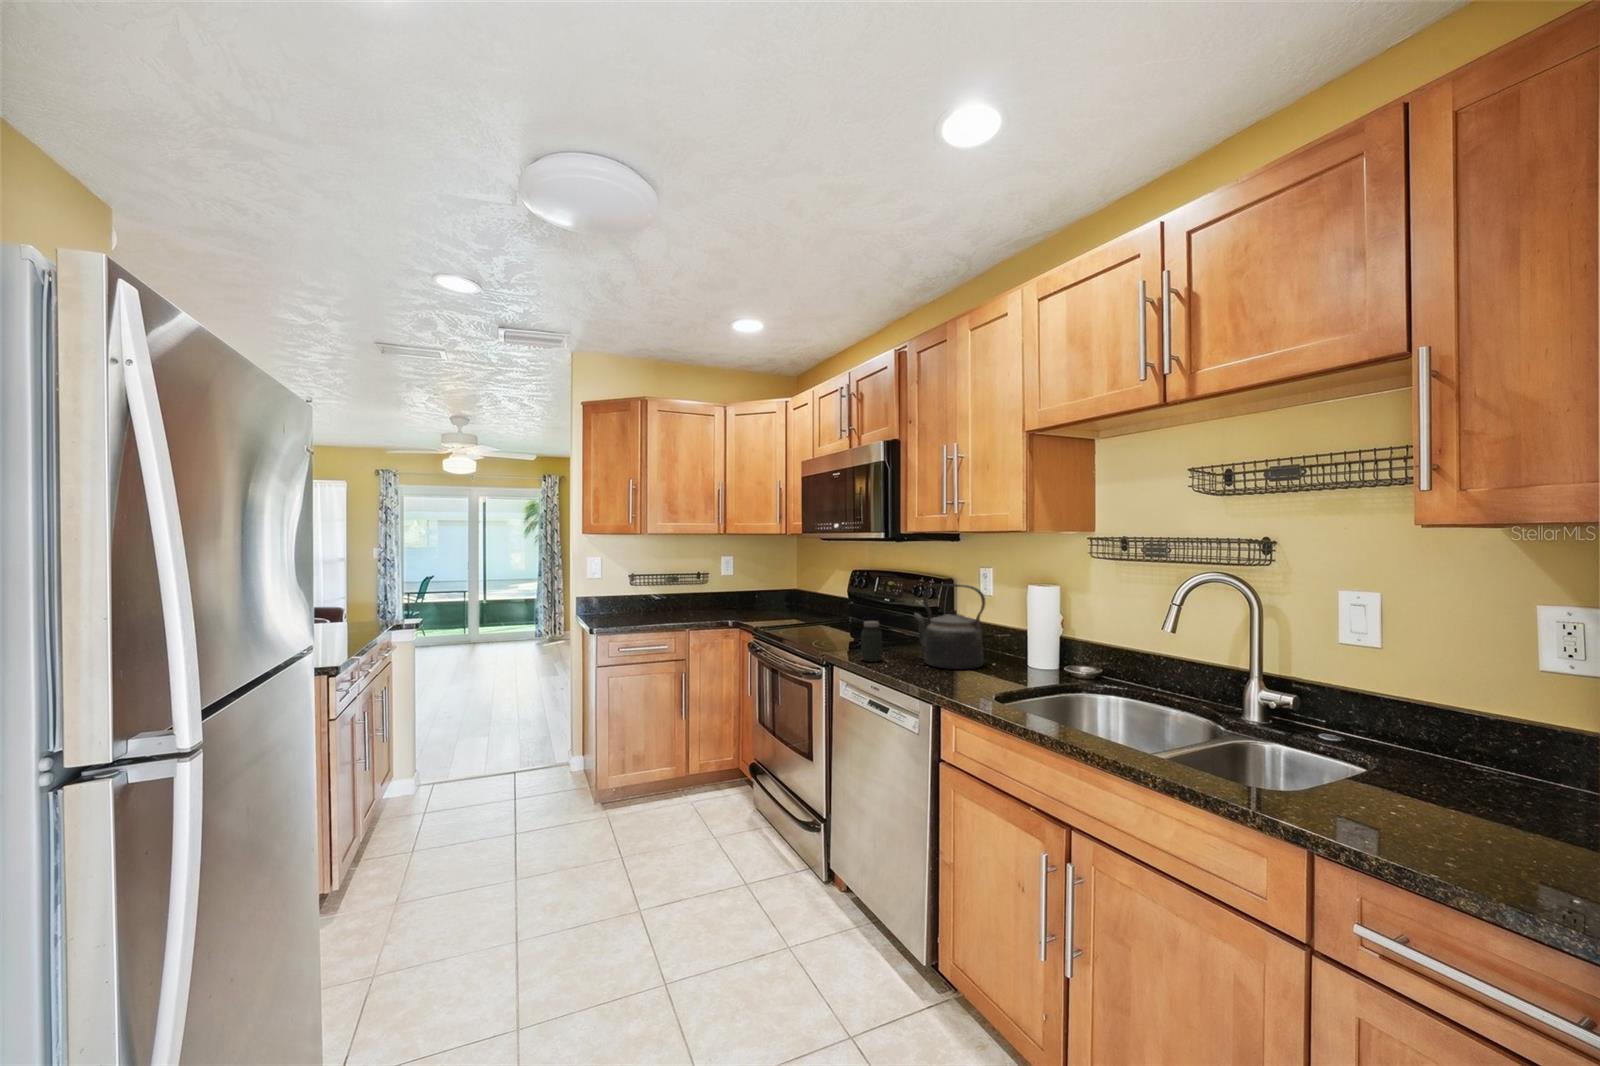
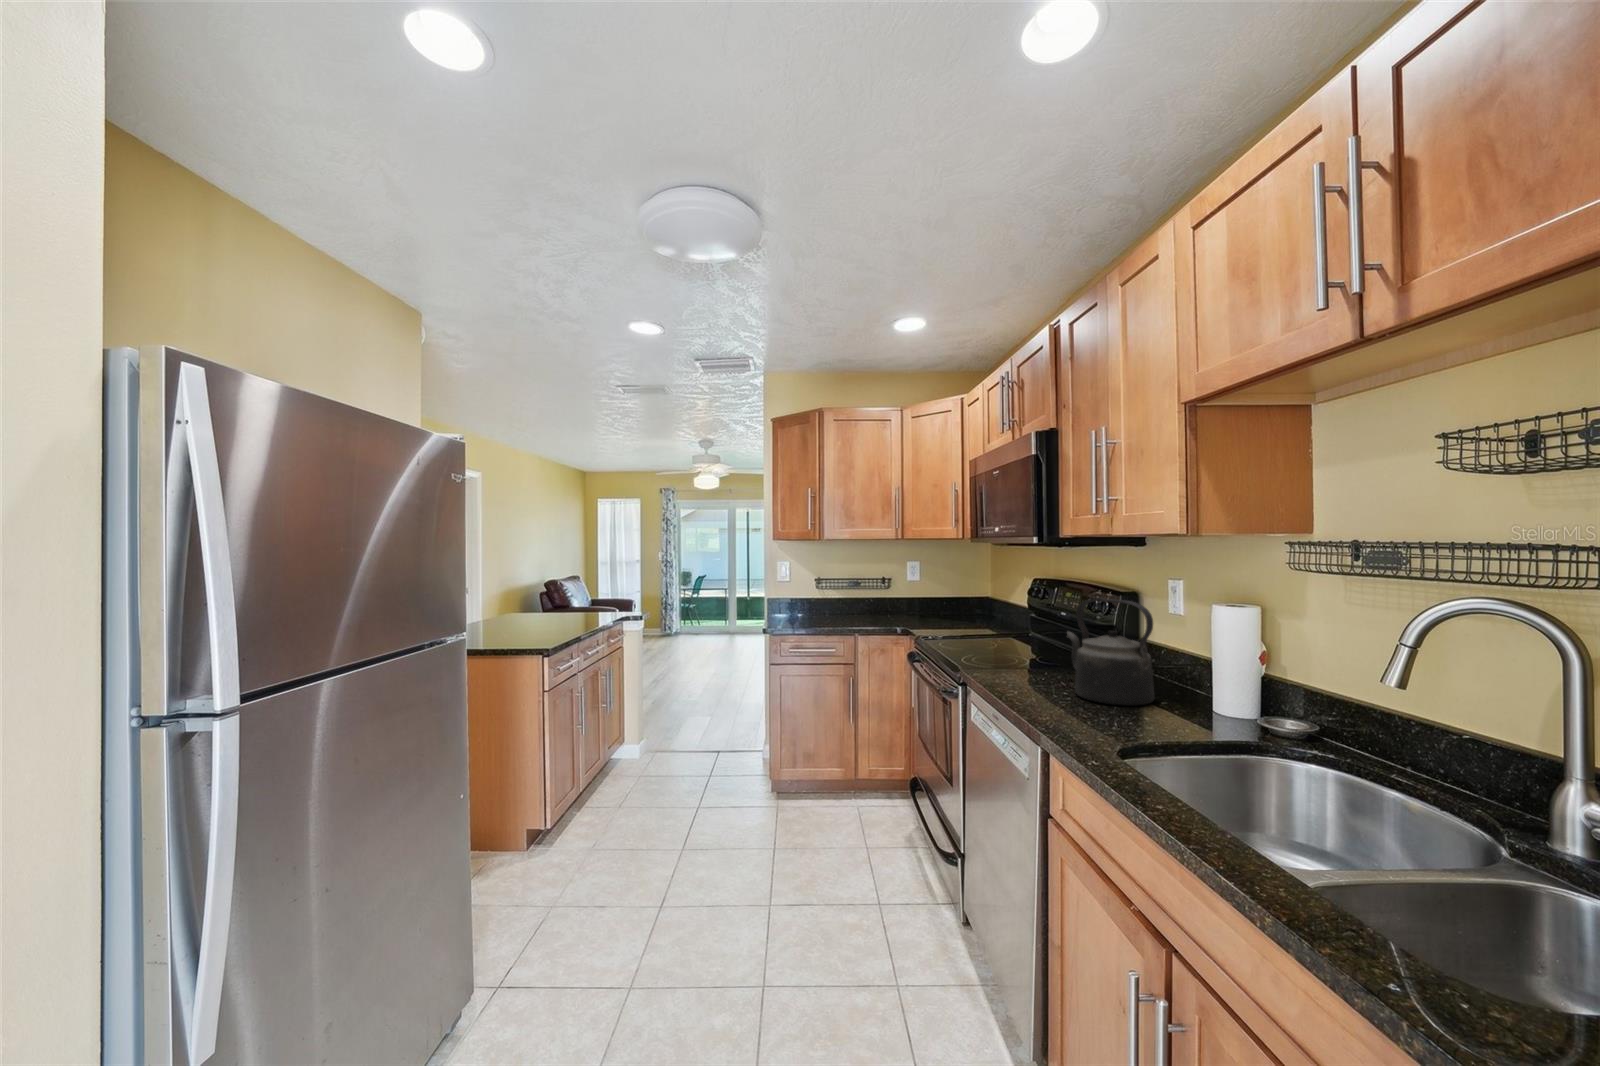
jar: present [861,621,882,662] -> none [1000,638,1026,685]

